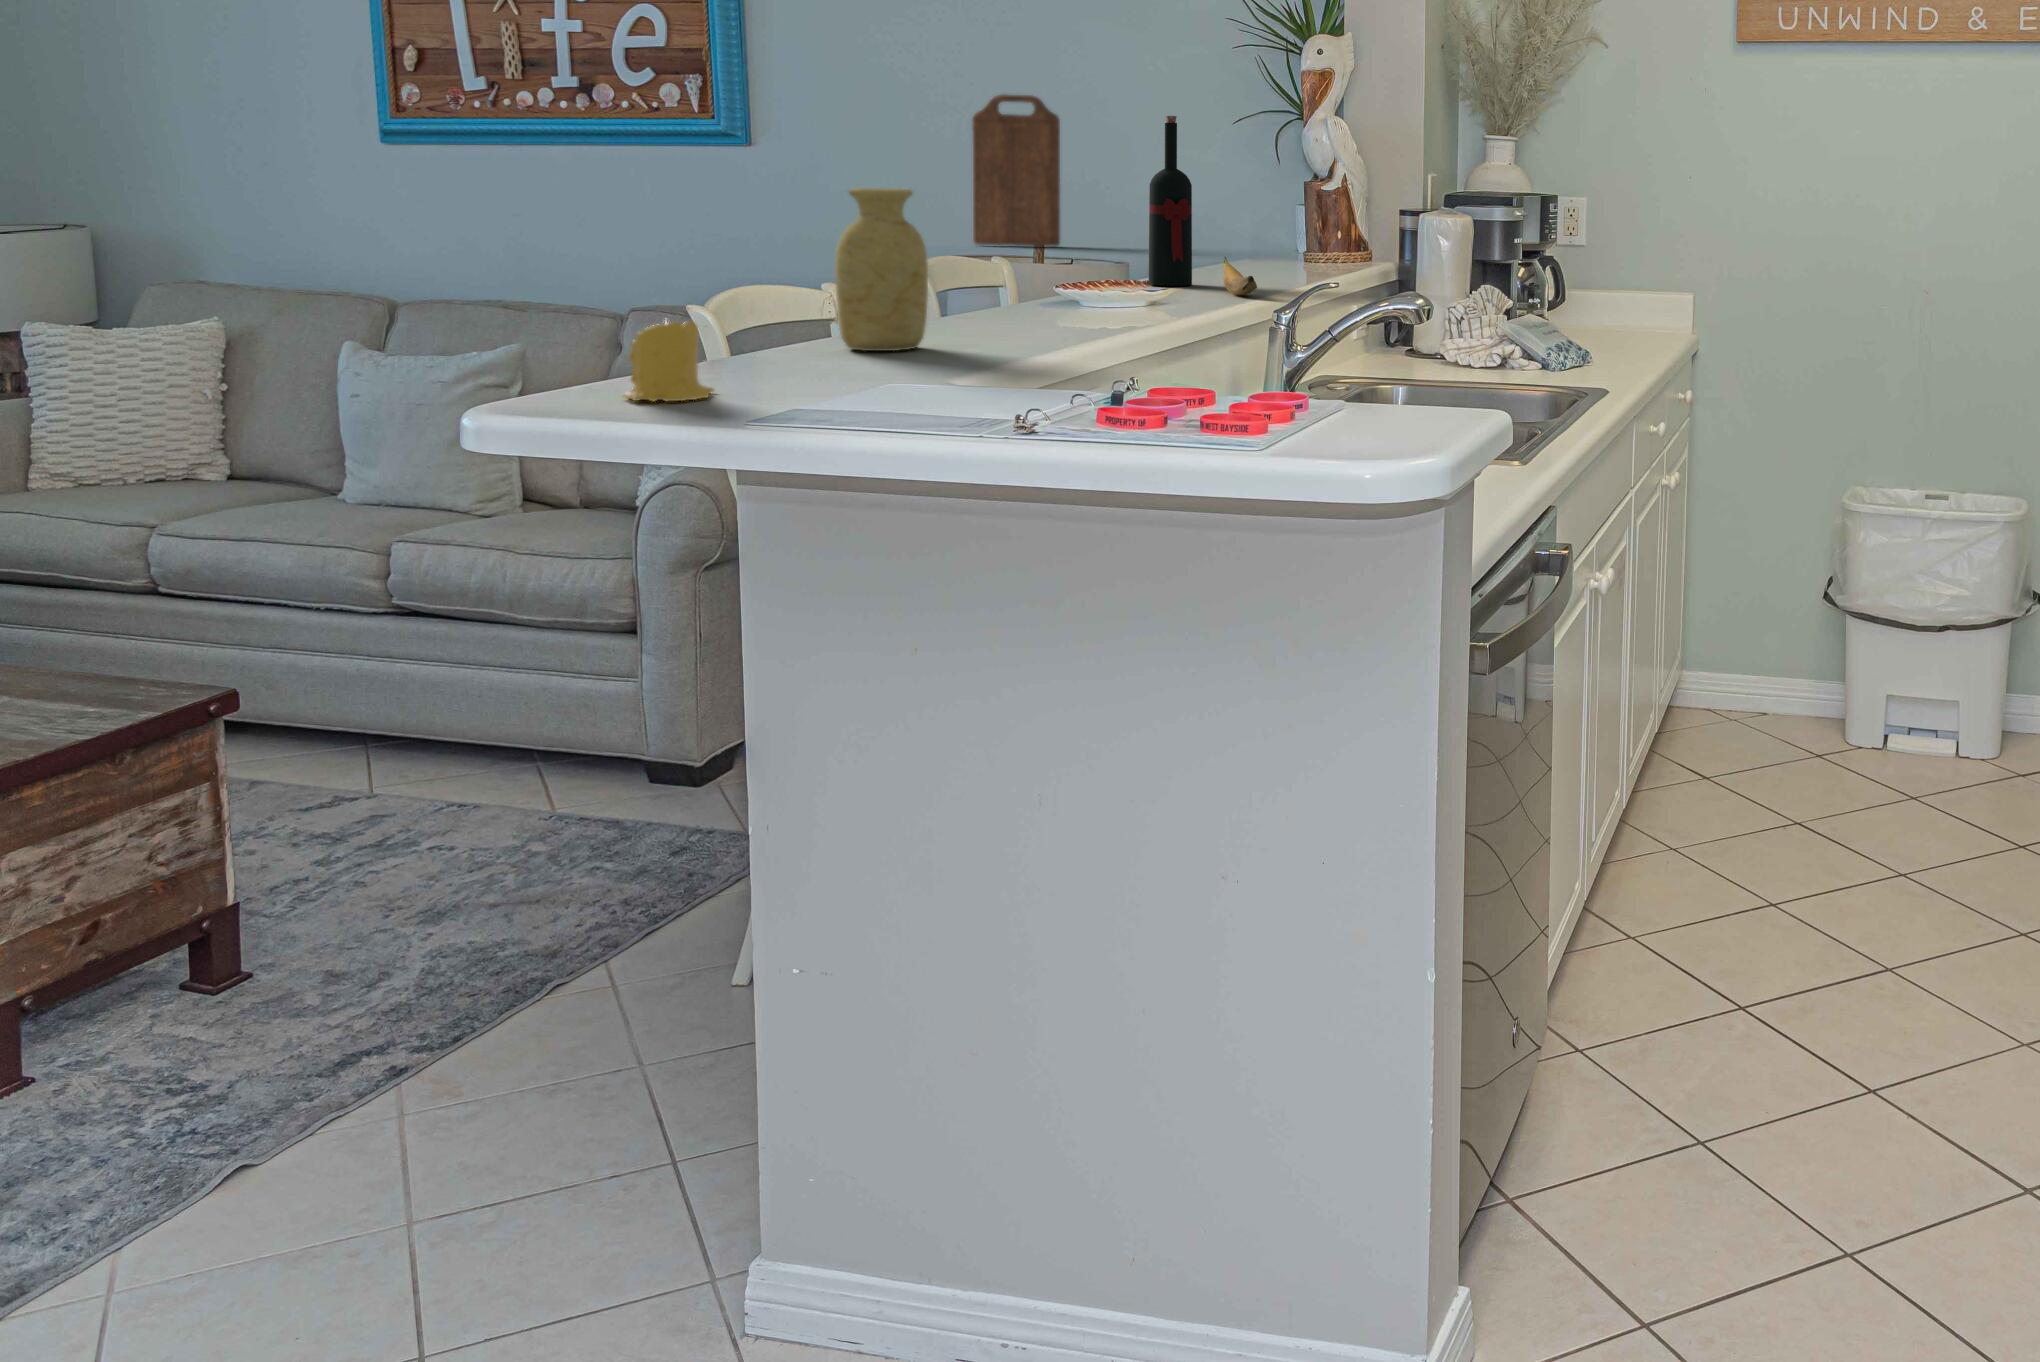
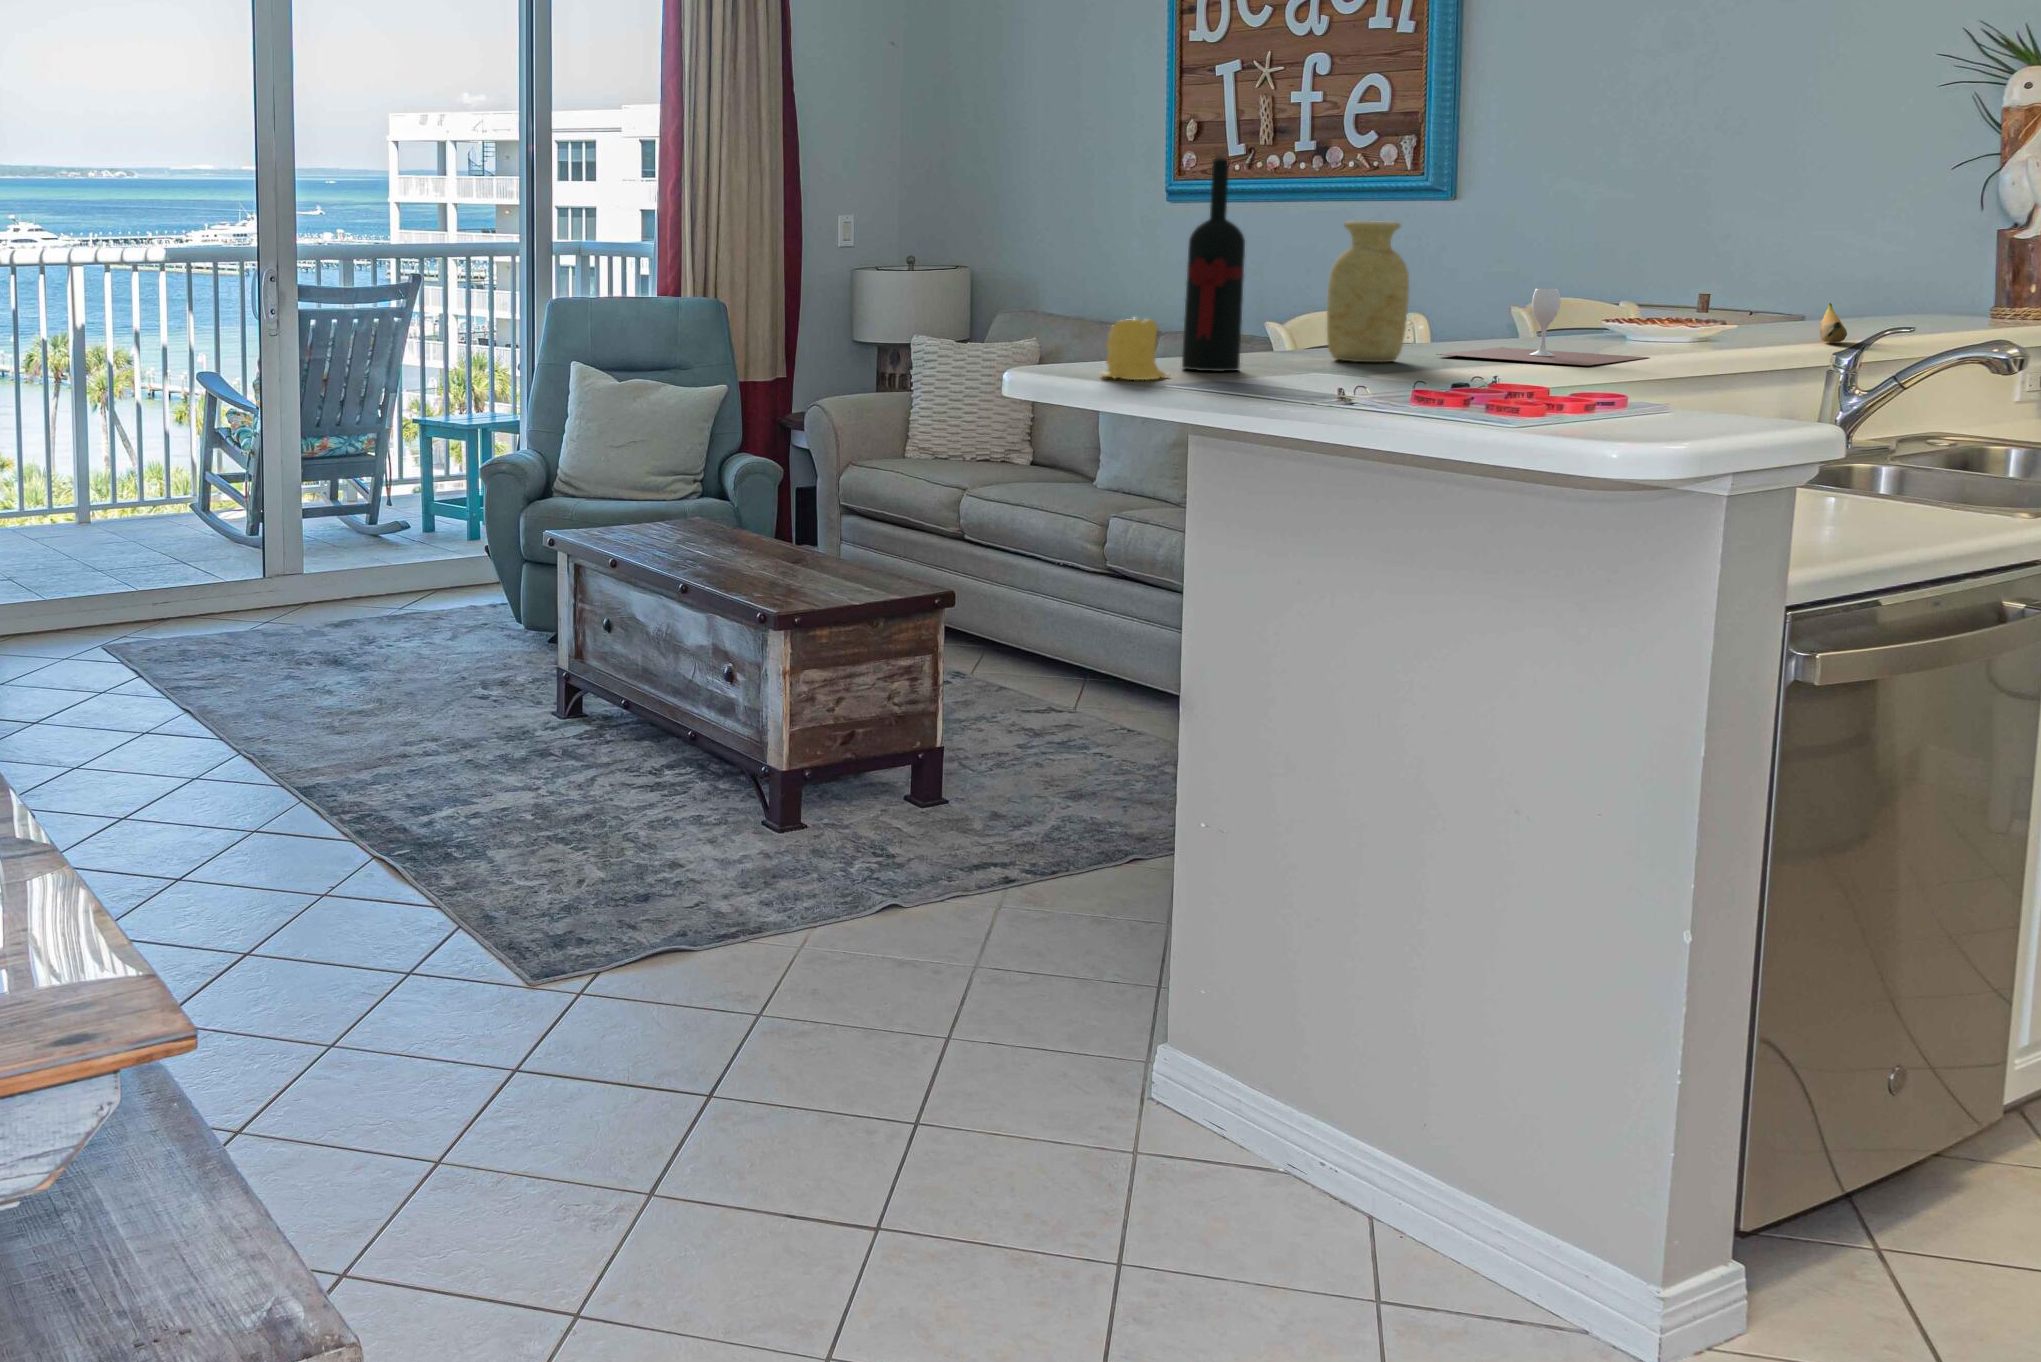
cutting board: present [972,94,1060,246] -> none [1652,142,1756,297]
wine bottle: present [1149,116,1192,286] -> present [1182,150,1245,371]
wine glass: none [945,257,1137,338] -> present [1437,288,1649,366]

